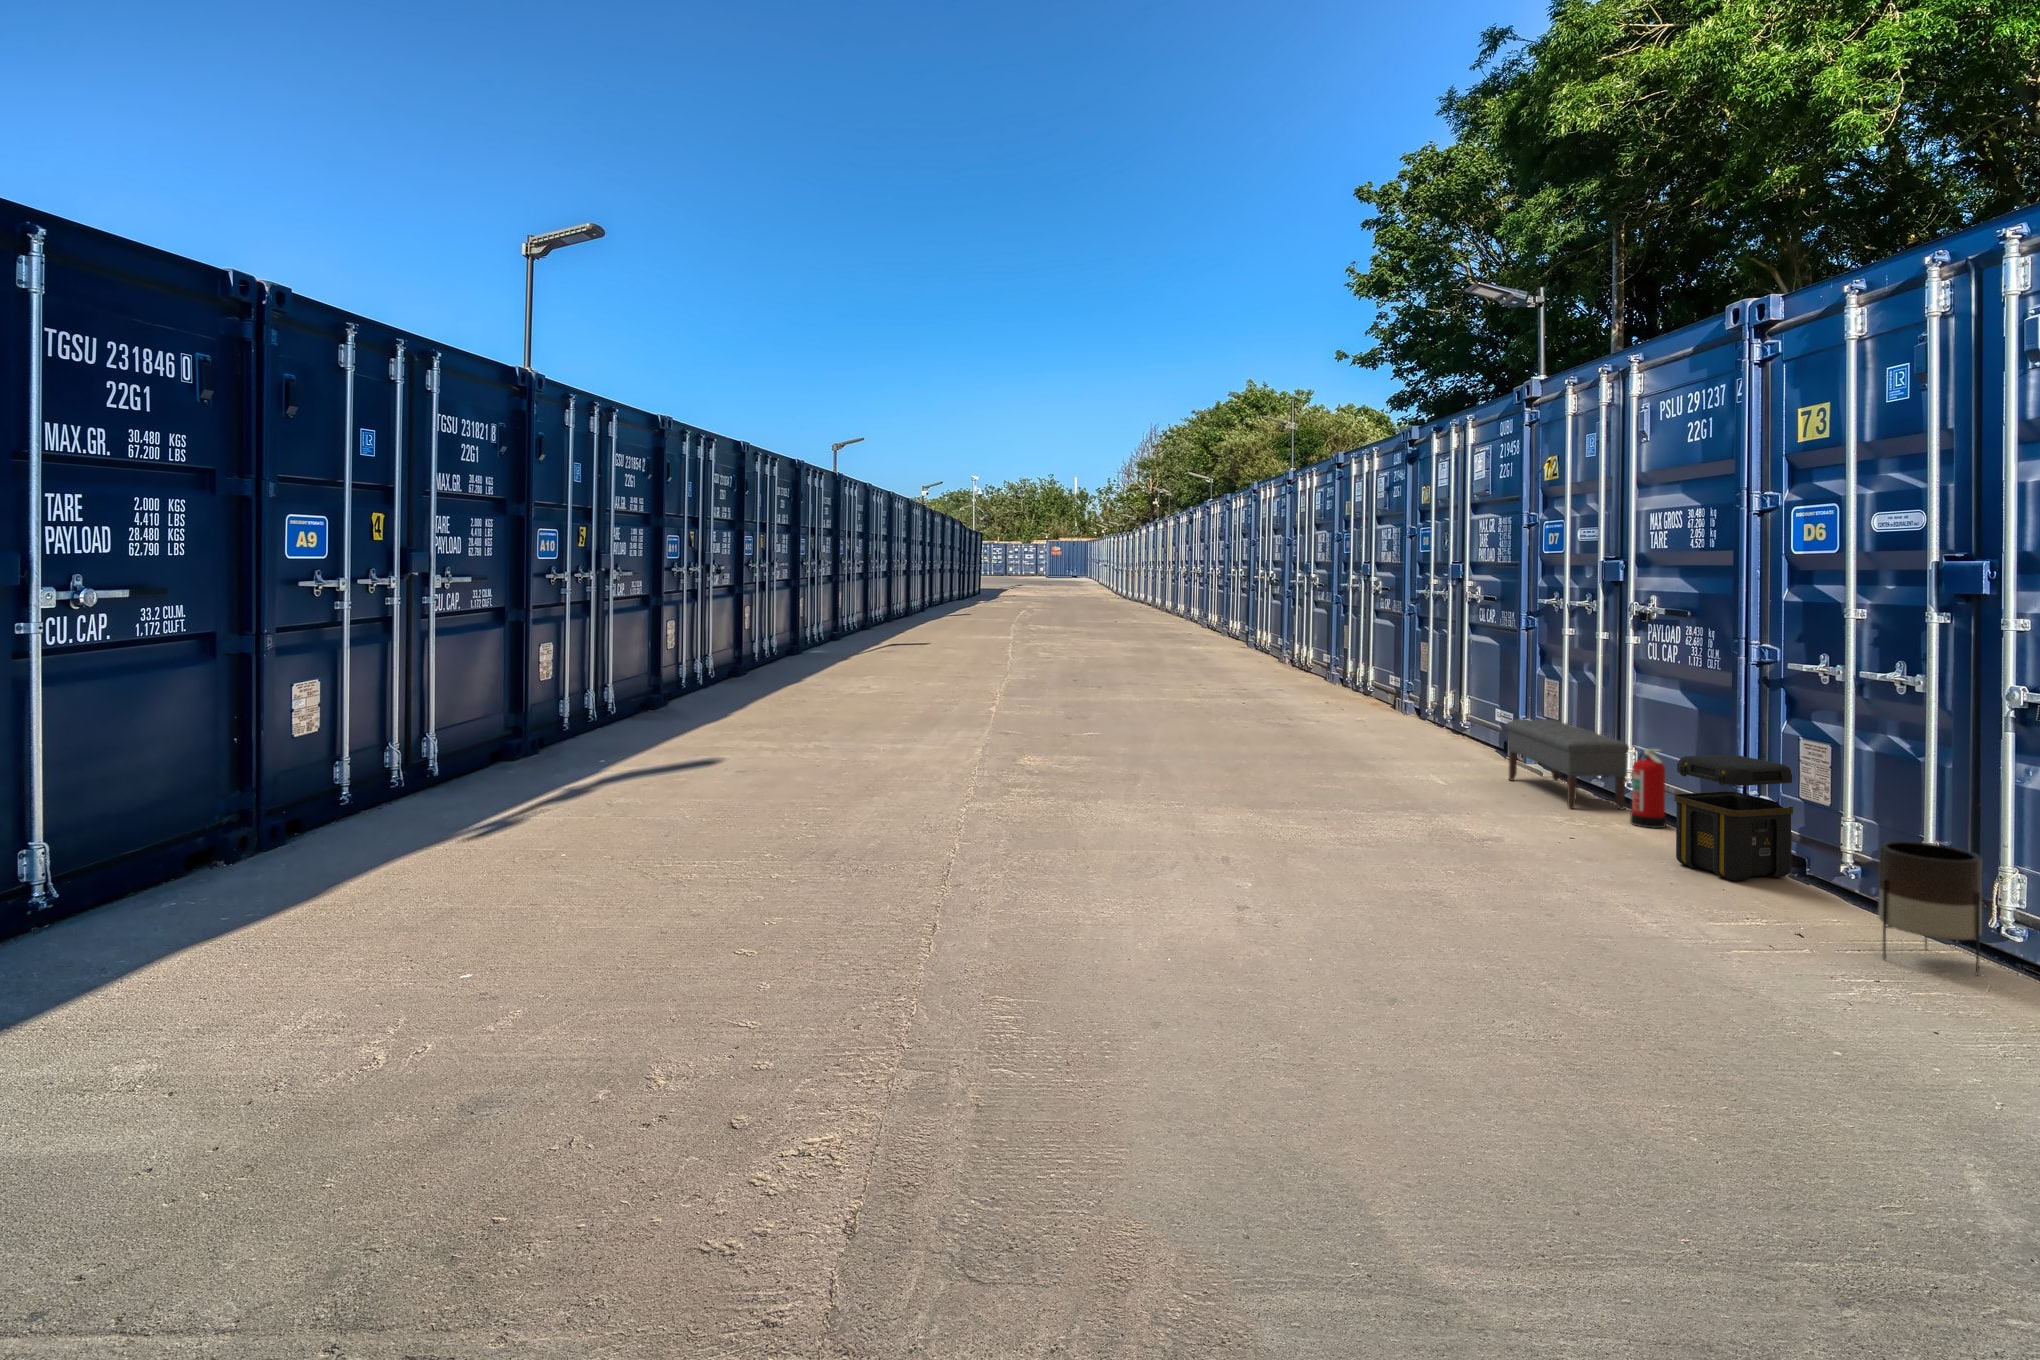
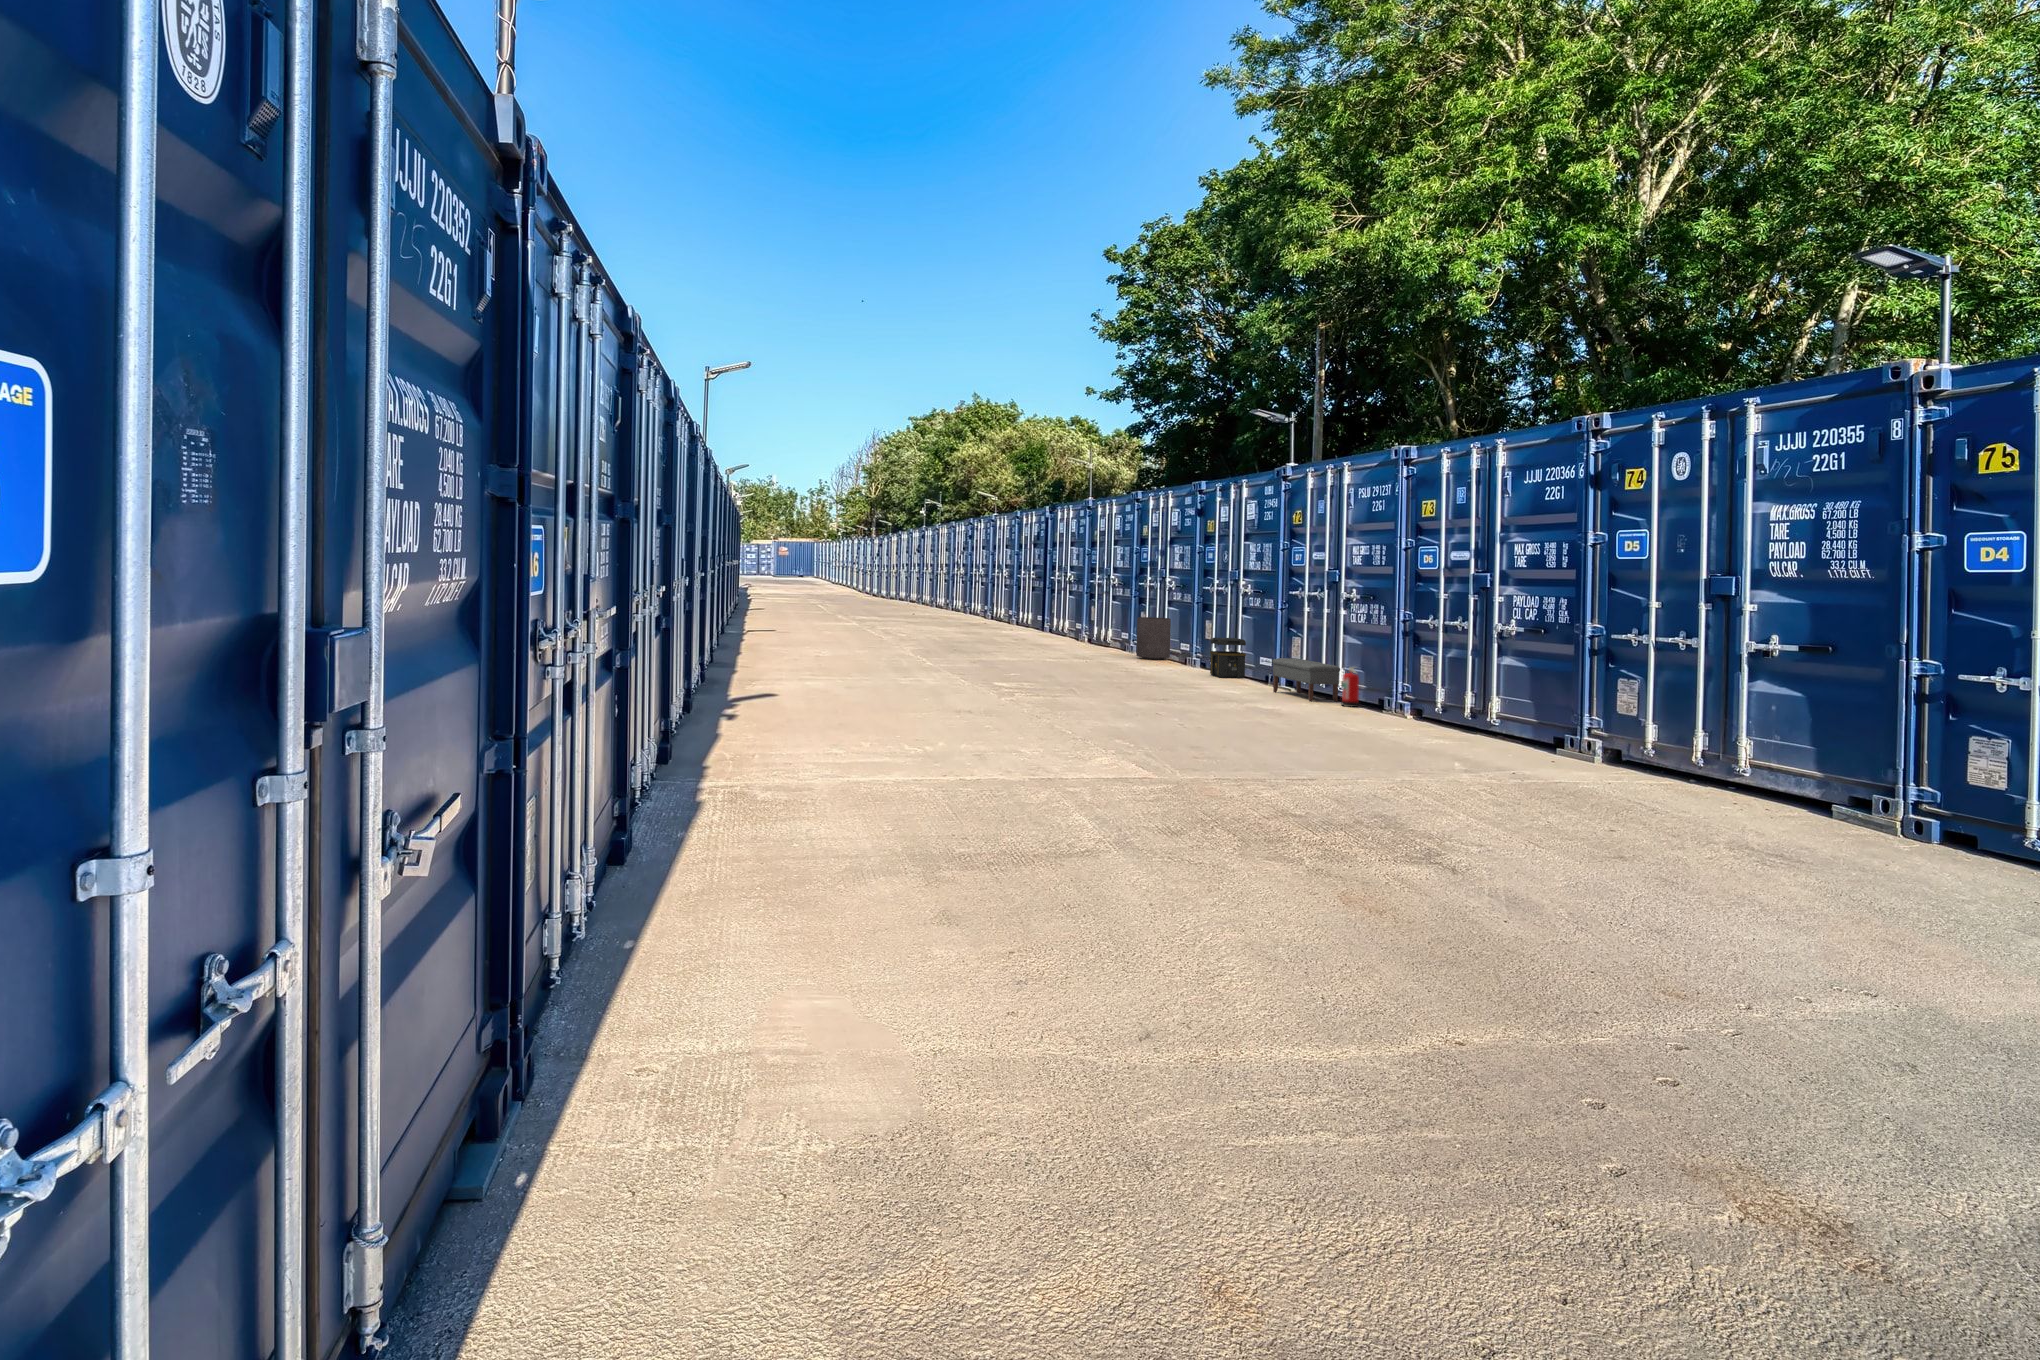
trash can: none [1327,635,1378,700] -> present [1136,617,1171,660]
toolbox: present [1674,755,1793,880] -> present [1210,638,1246,678]
planter: present [1878,841,1982,975] -> none [1447,690,1486,740]

